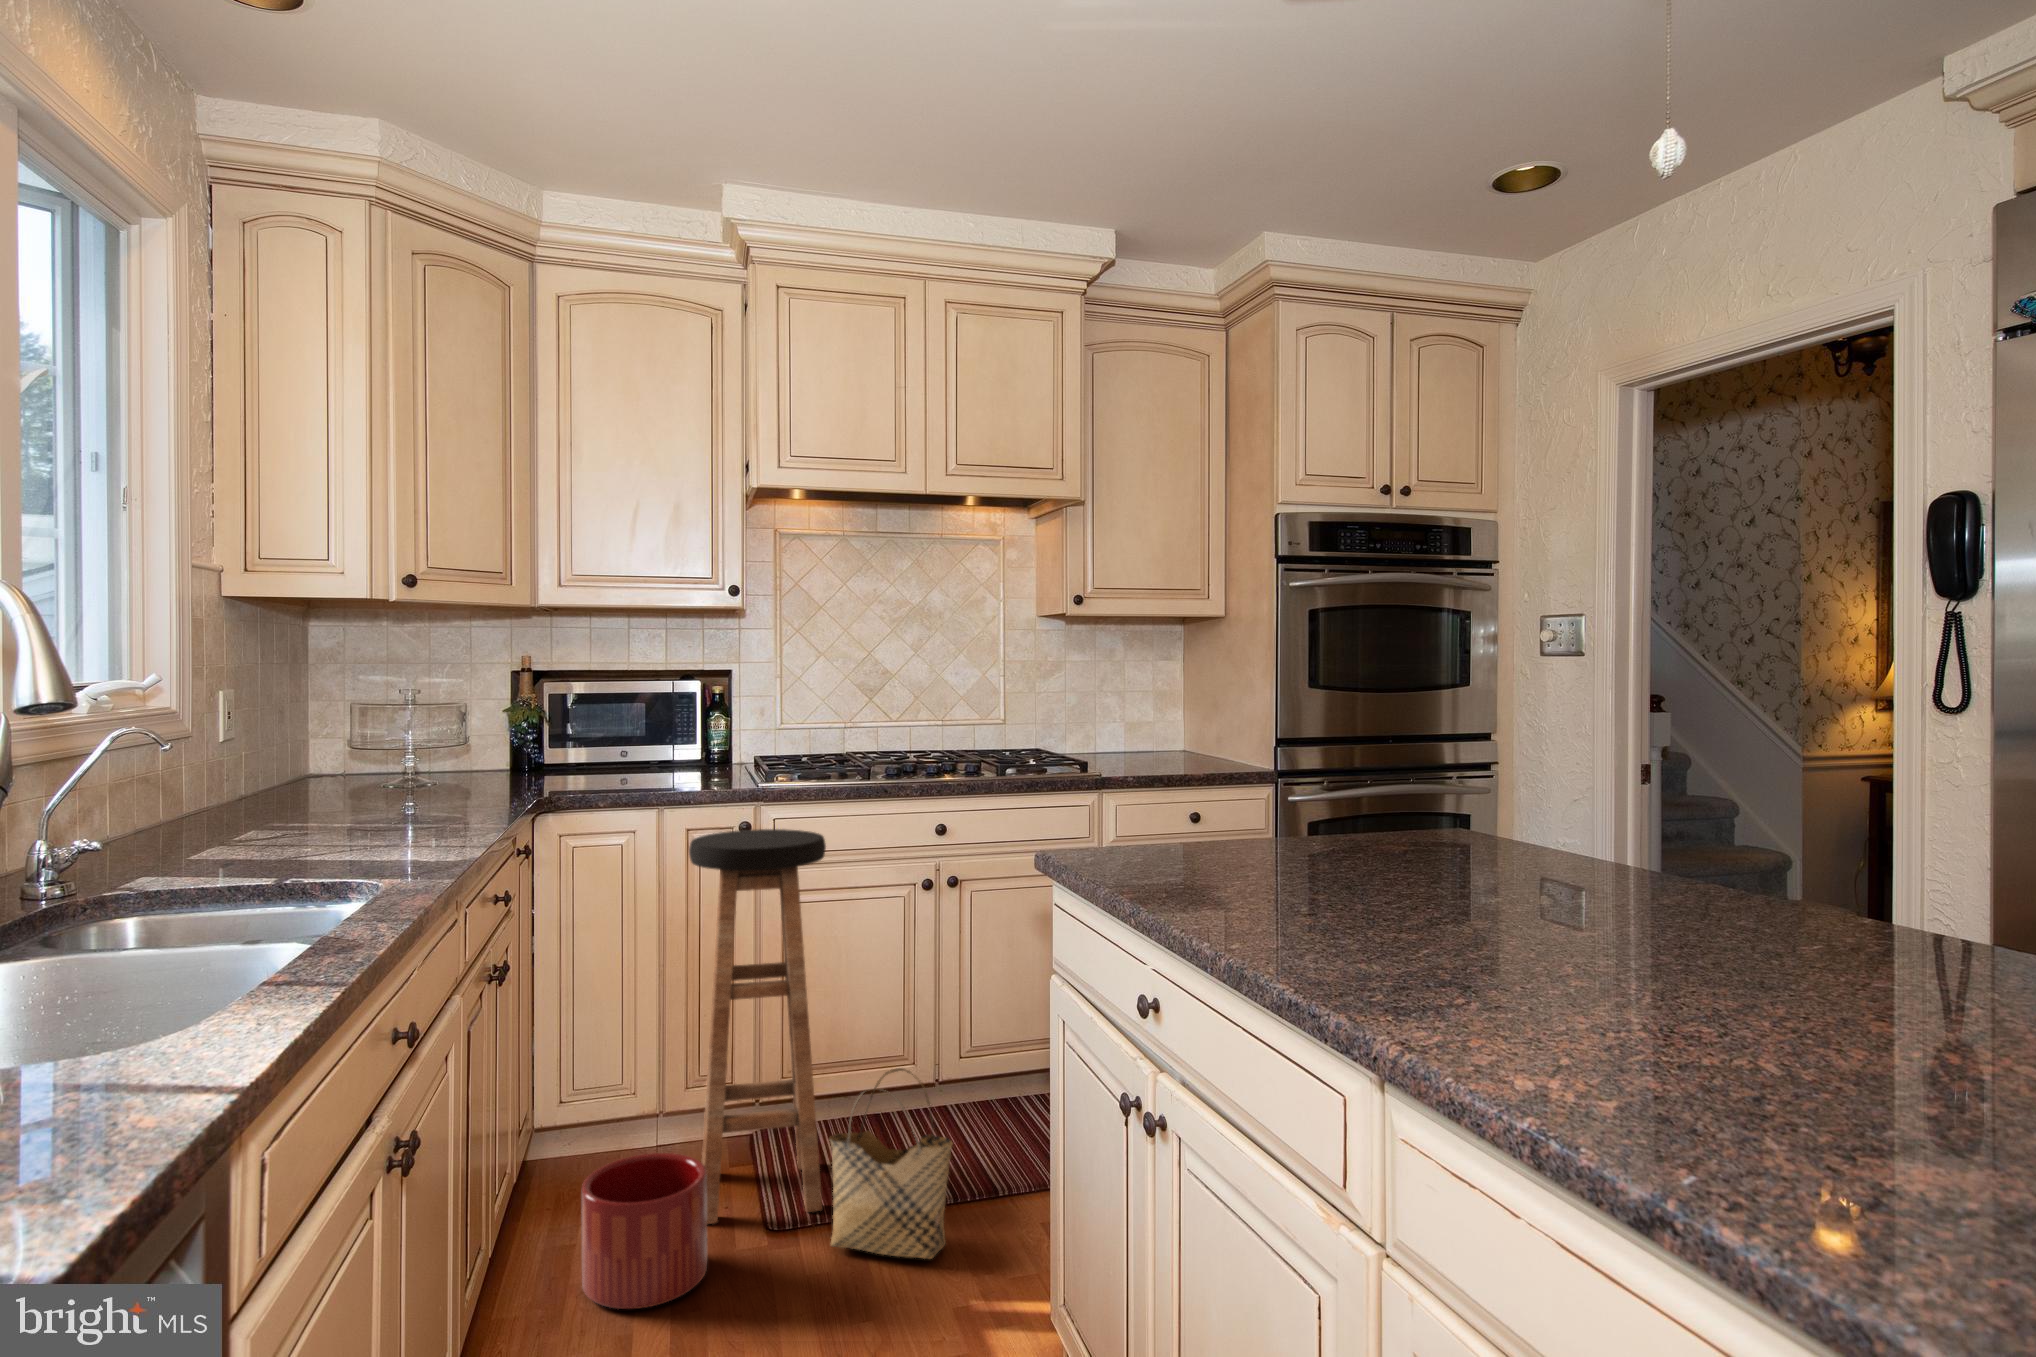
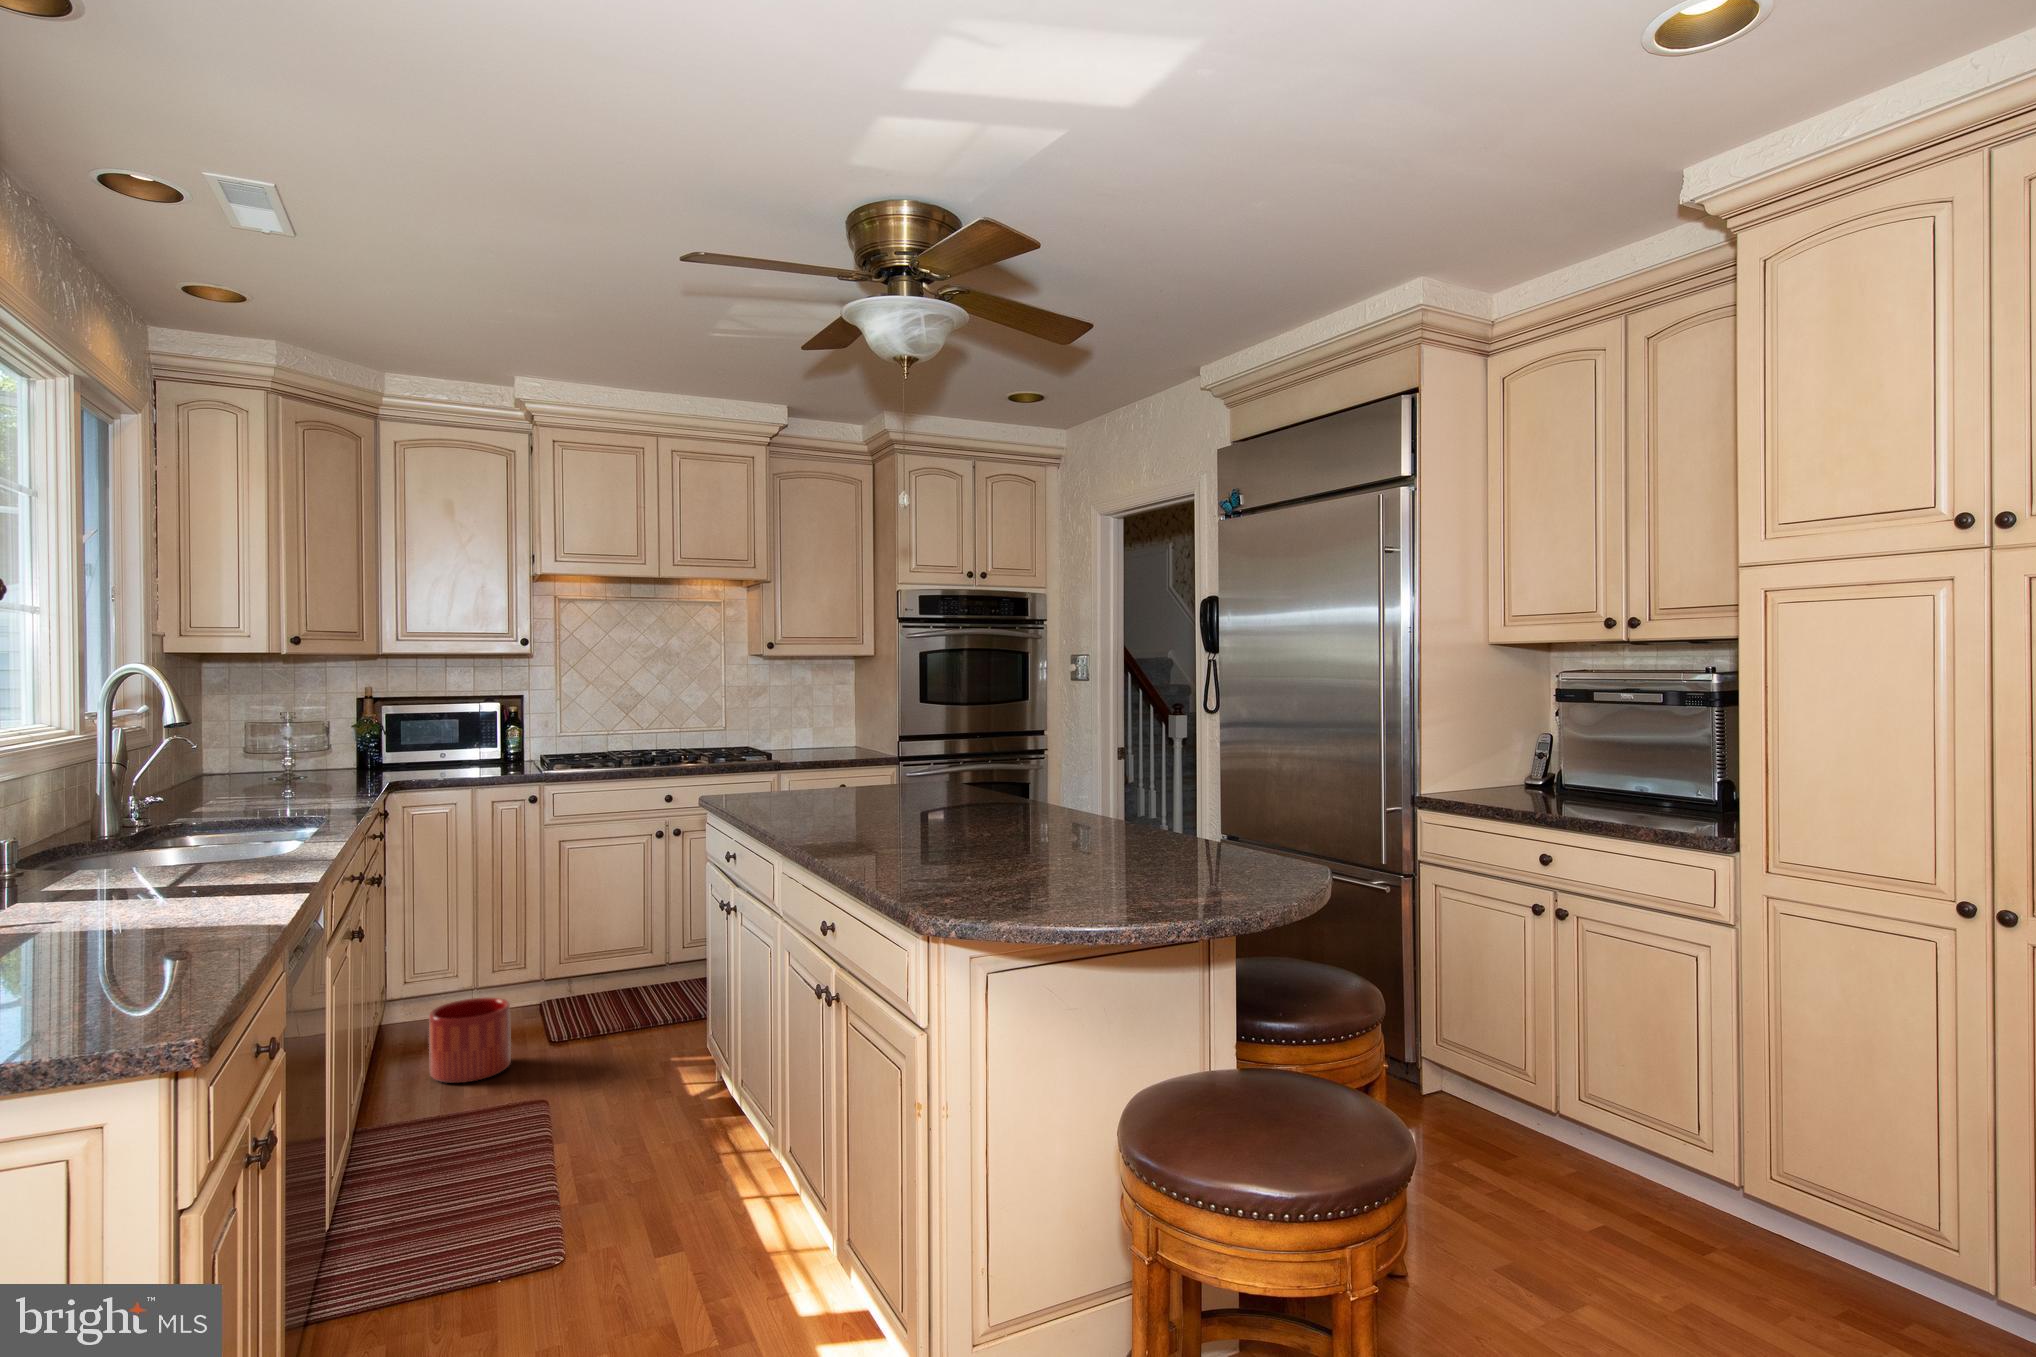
bar stool: present [689,829,826,1224] -> none [495,800,588,1047]
woven basket: present [829,1068,953,1259] -> none [589,941,668,1049]

